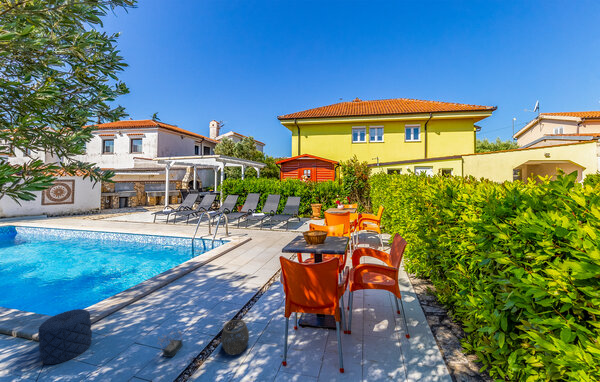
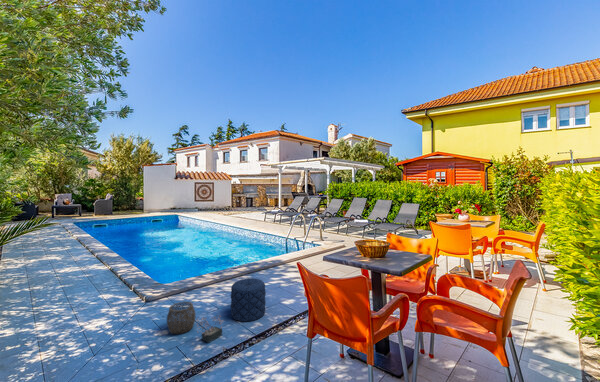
pouf: present [38,309,92,364] -> present [231,278,266,321]
woven basket: present [221,320,249,354] -> present [167,302,196,334]

